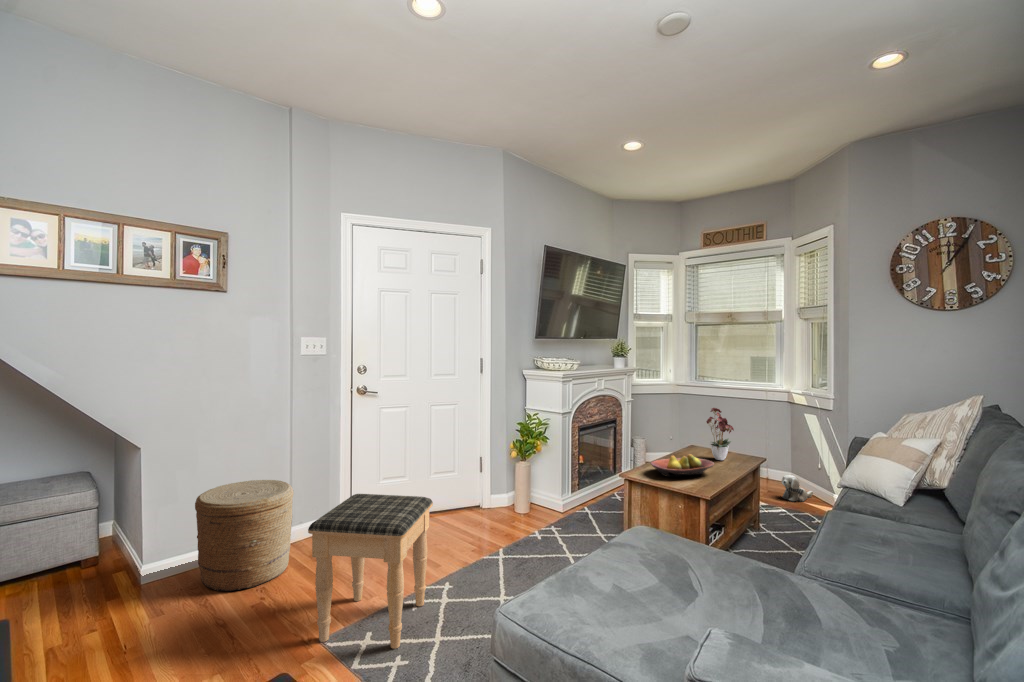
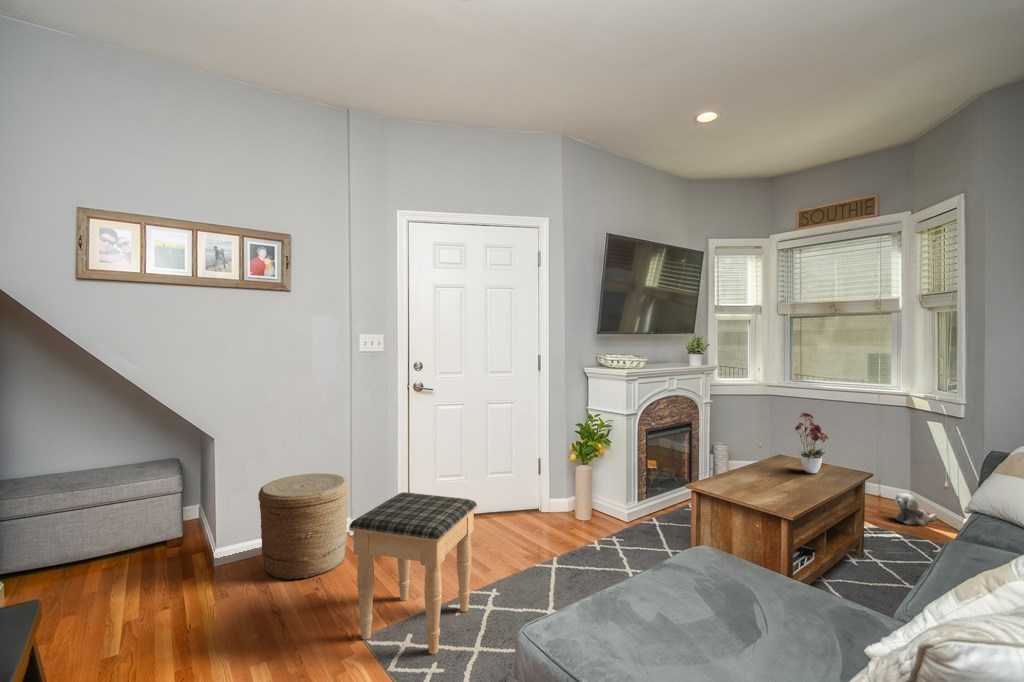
fruit bowl: present [651,454,714,477] -> none [723,465,801,490]

